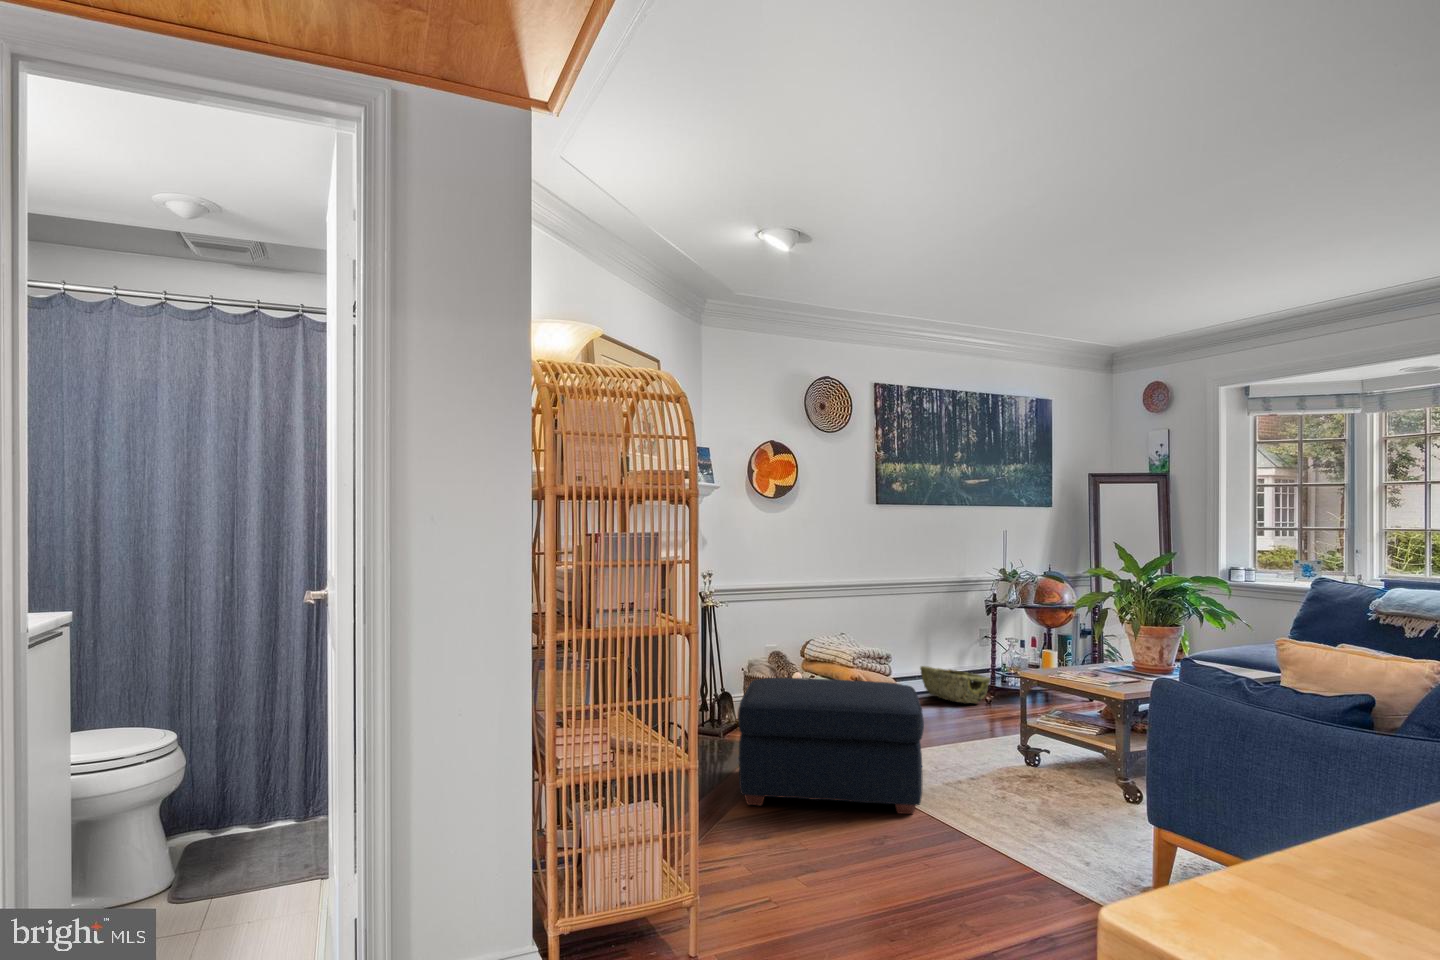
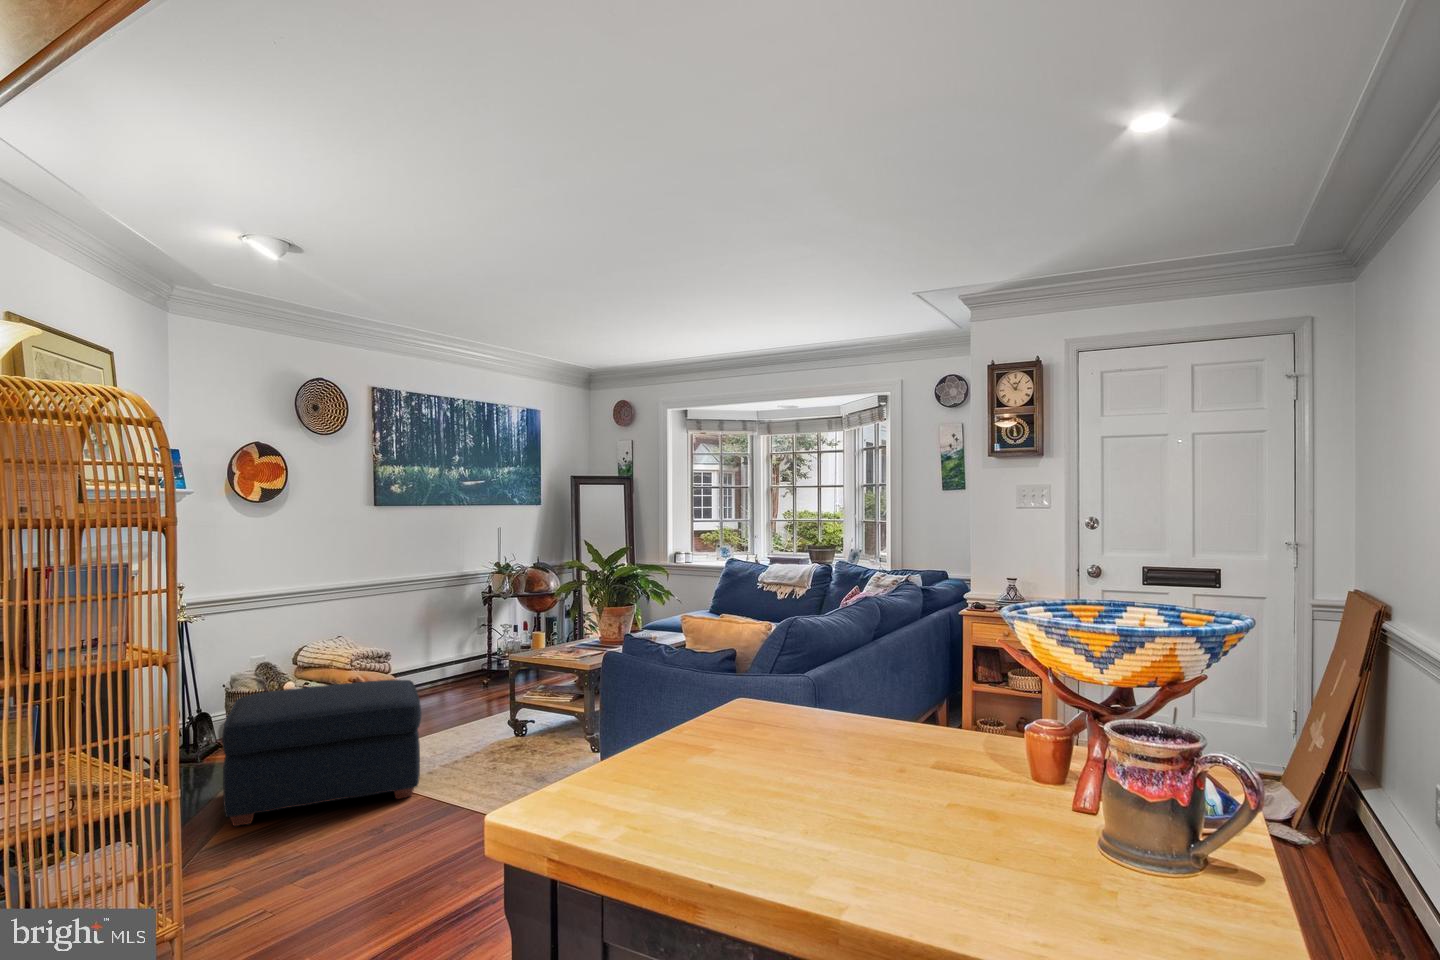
woven basket: present [920,666,990,703] -> none [420,658,486,689]

